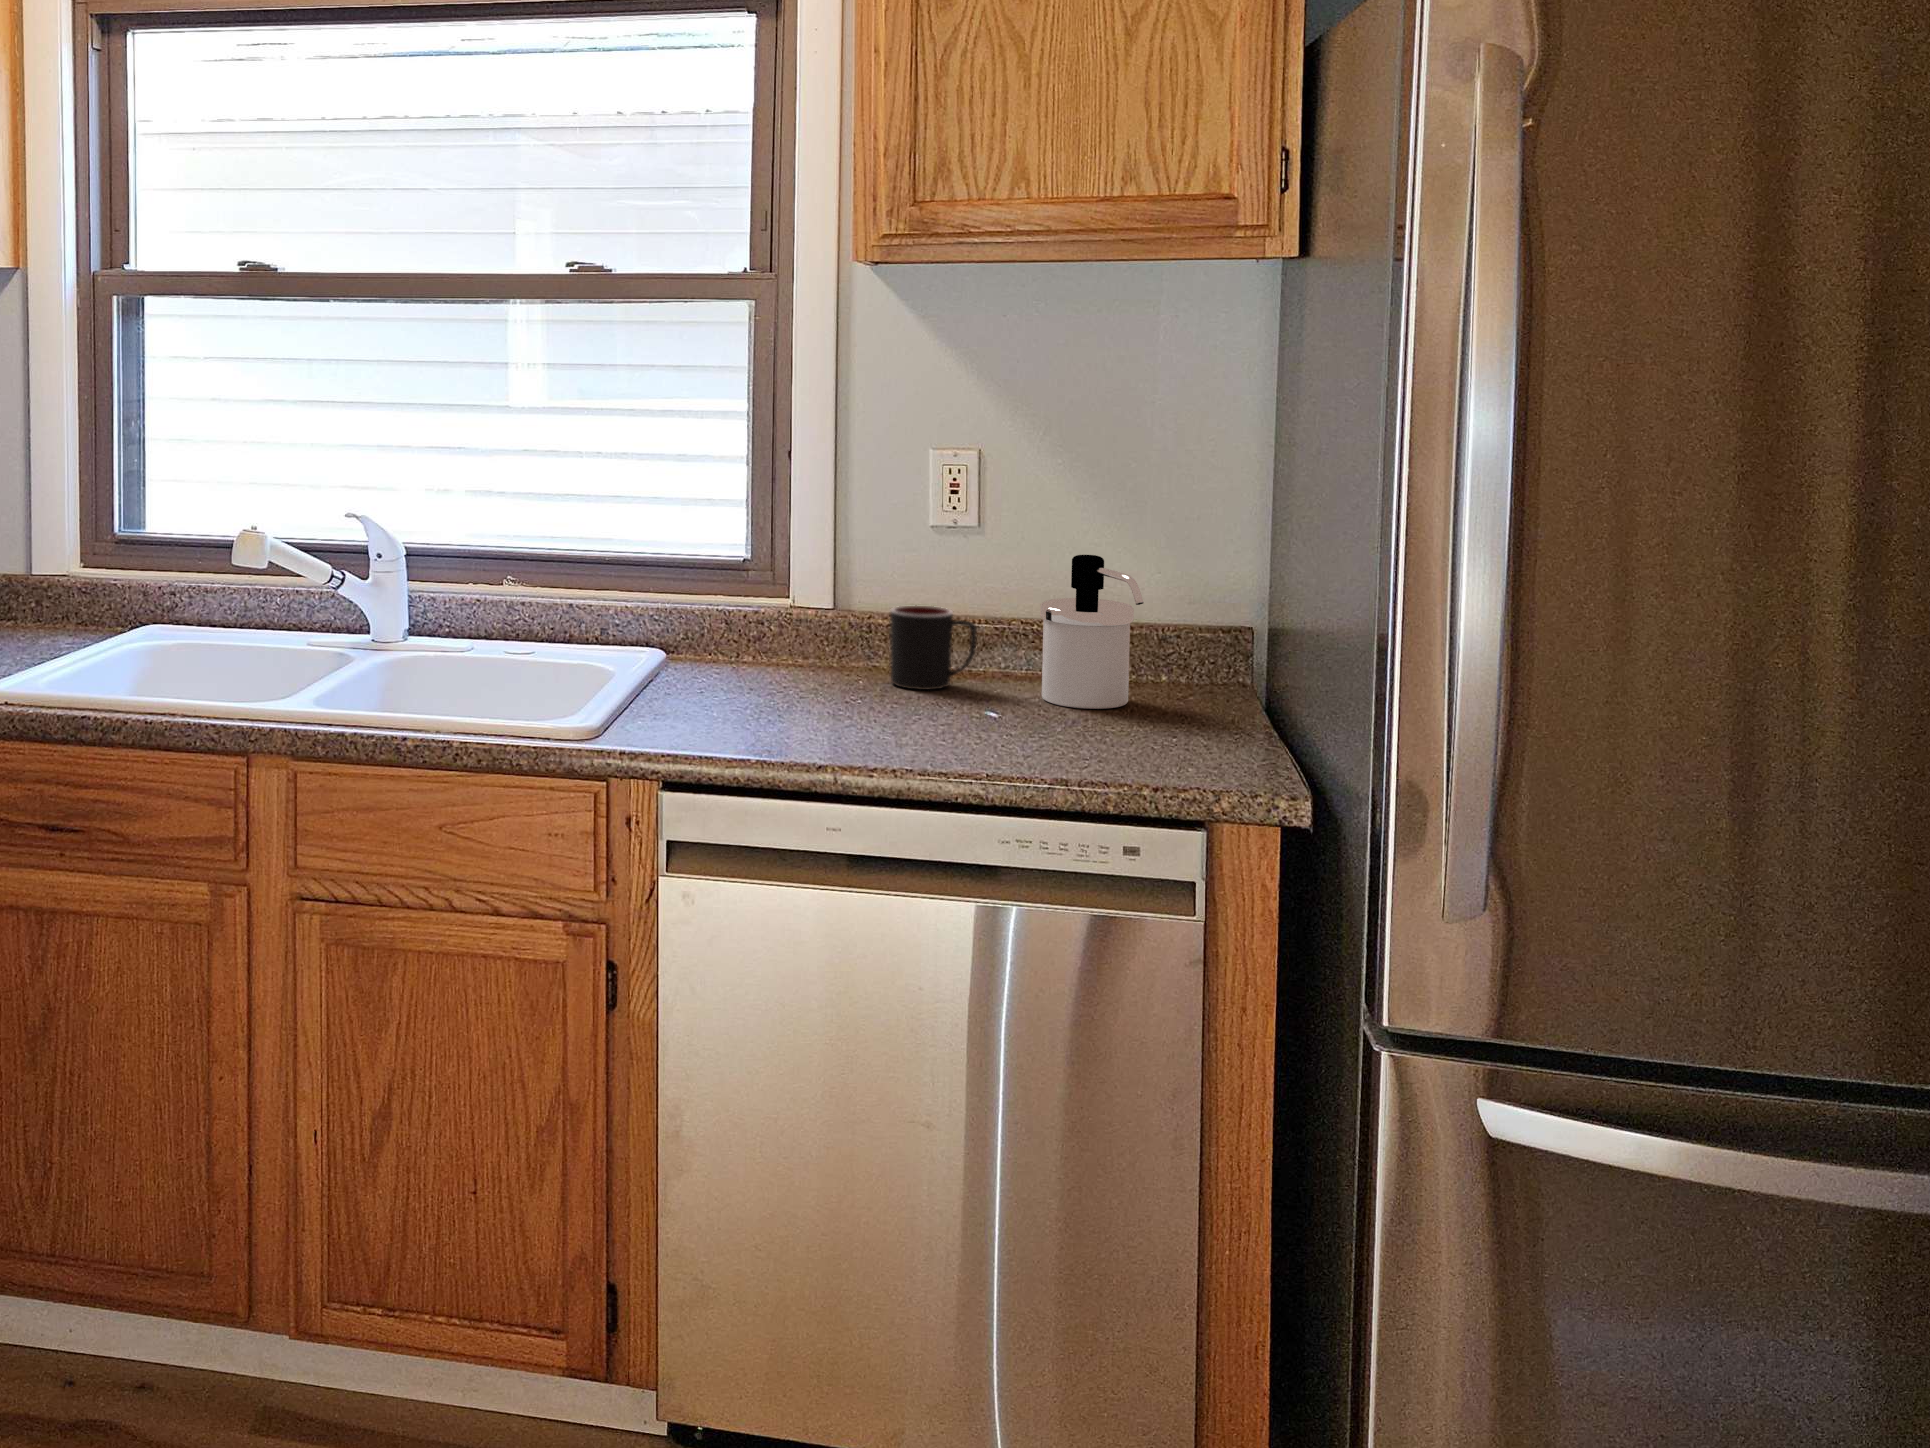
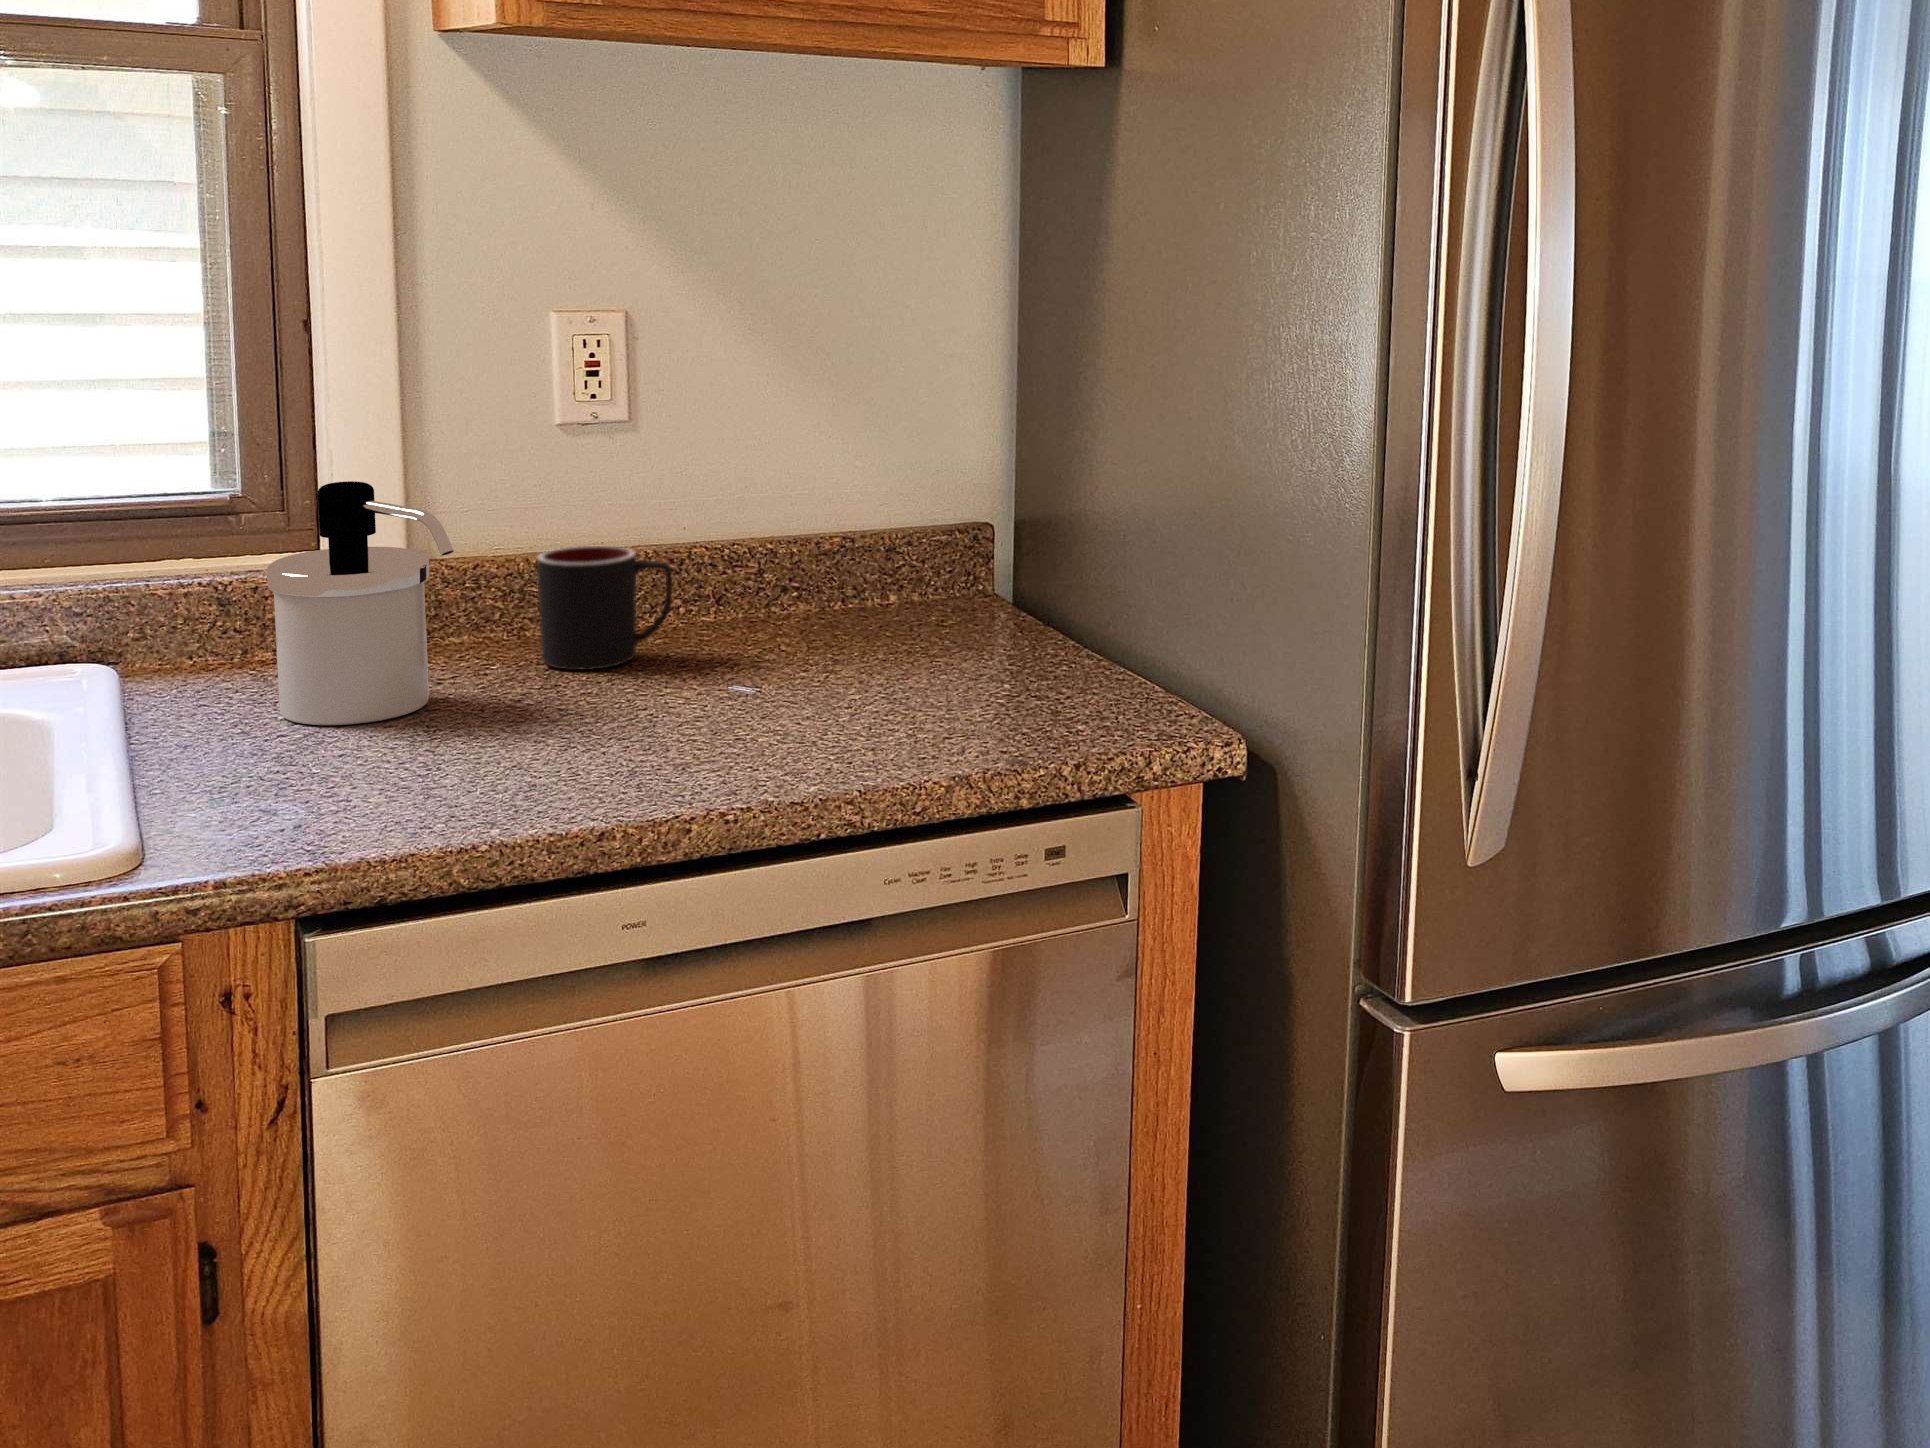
soap dispenser: present [1040,555,1144,709] -> present [267,481,454,725]

